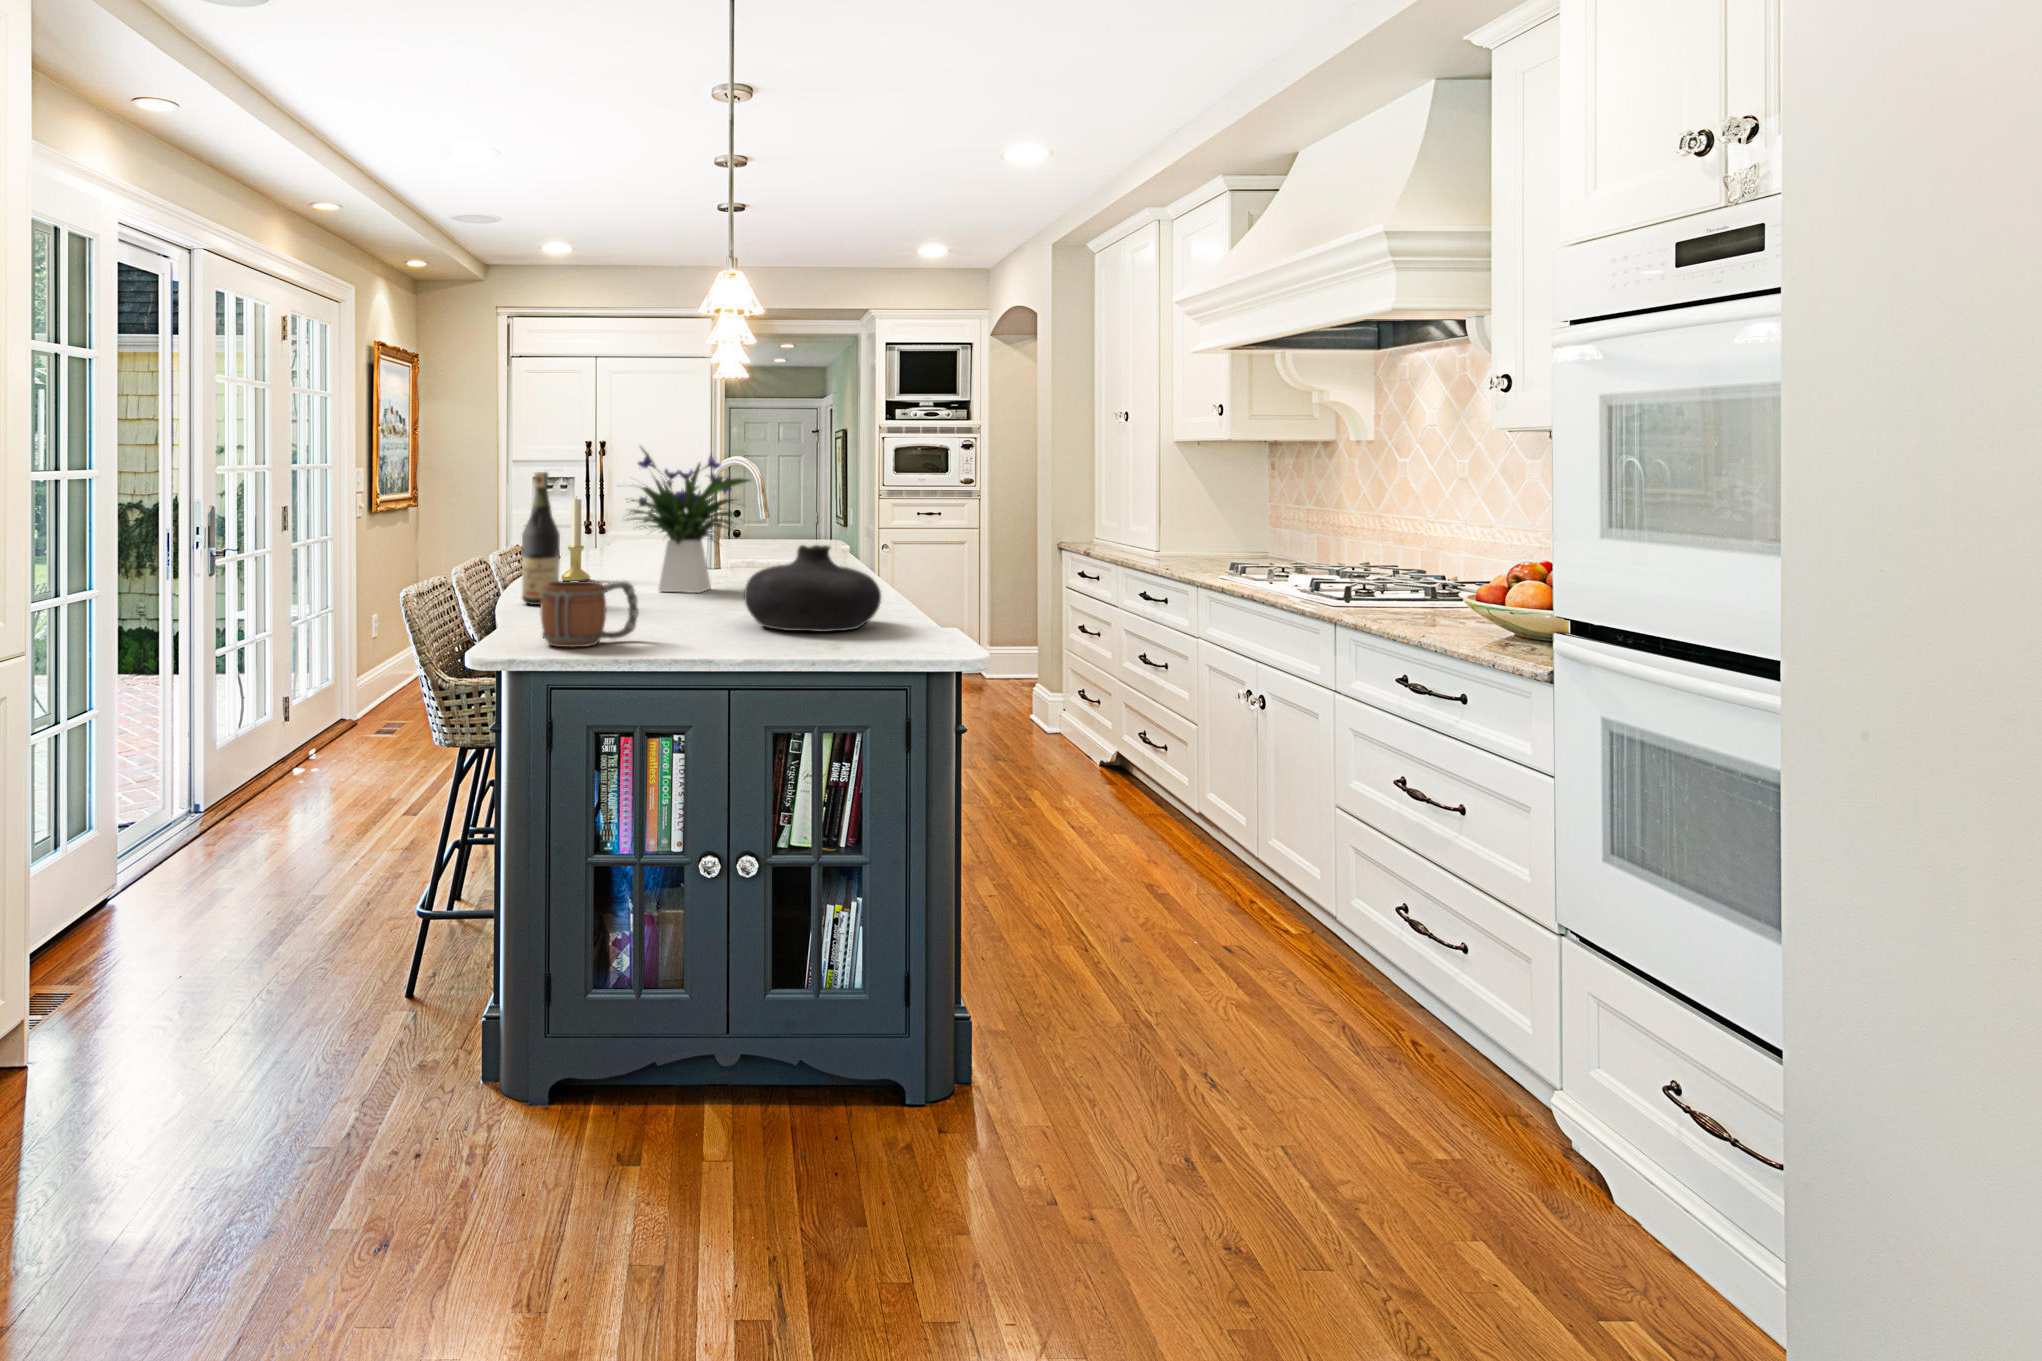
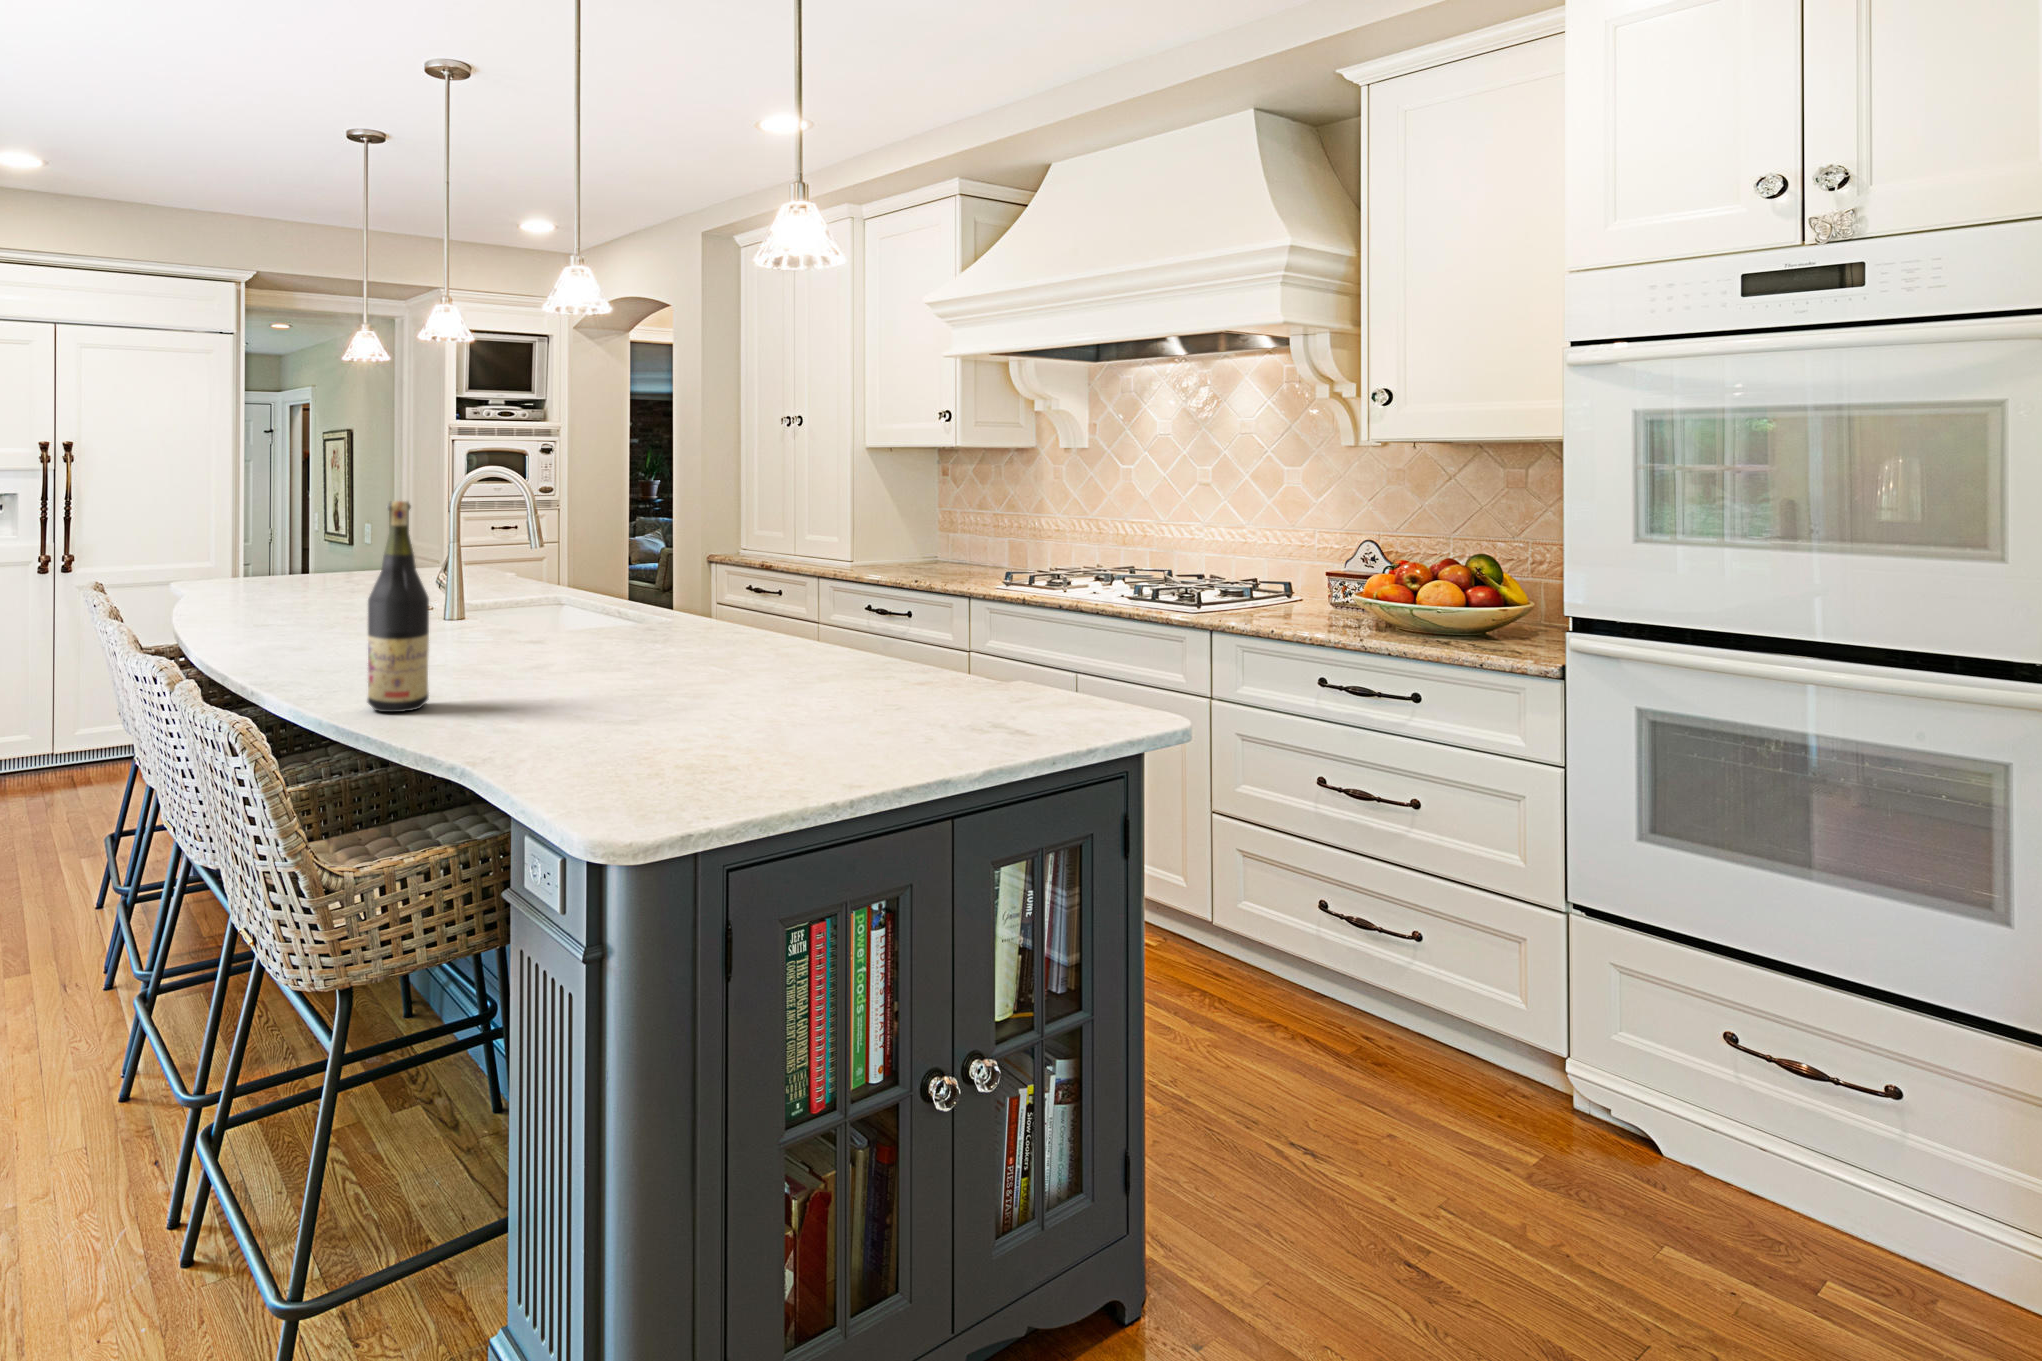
flower arrangement: present [629,448,749,593] -> none [431,457,628,668]
candle holder: present [561,499,590,581] -> none [298,533,344,662]
vase: present [744,545,881,632] -> none [786,593,968,715]
mug: present [541,581,639,647] -> none [635,670,752,789]

